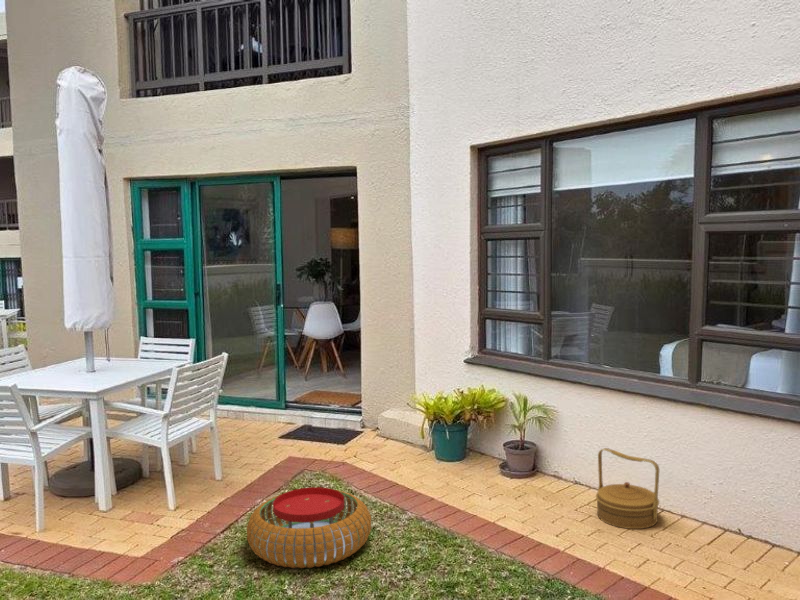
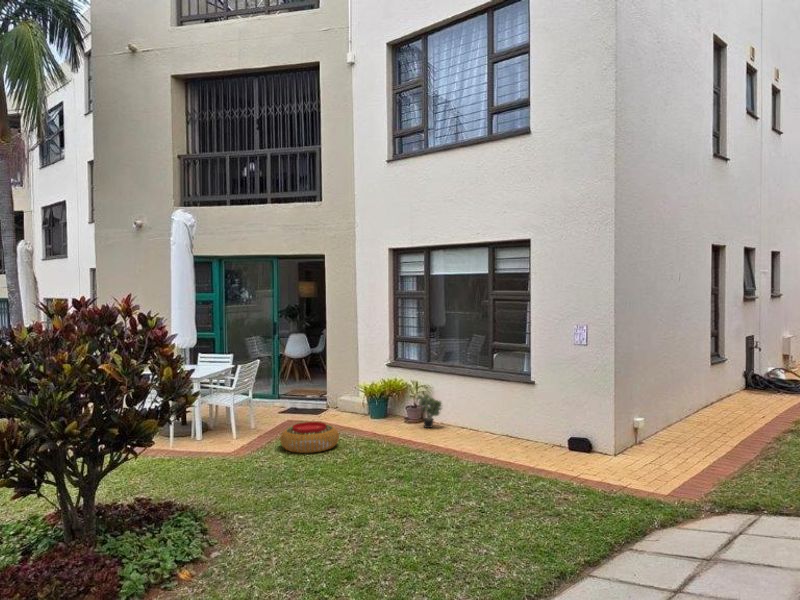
potted plant: none [525,423,580,491] -> present [417,395,442,428]
woven basket: present [596,448,659,529] -> none [447,403,476,438]

